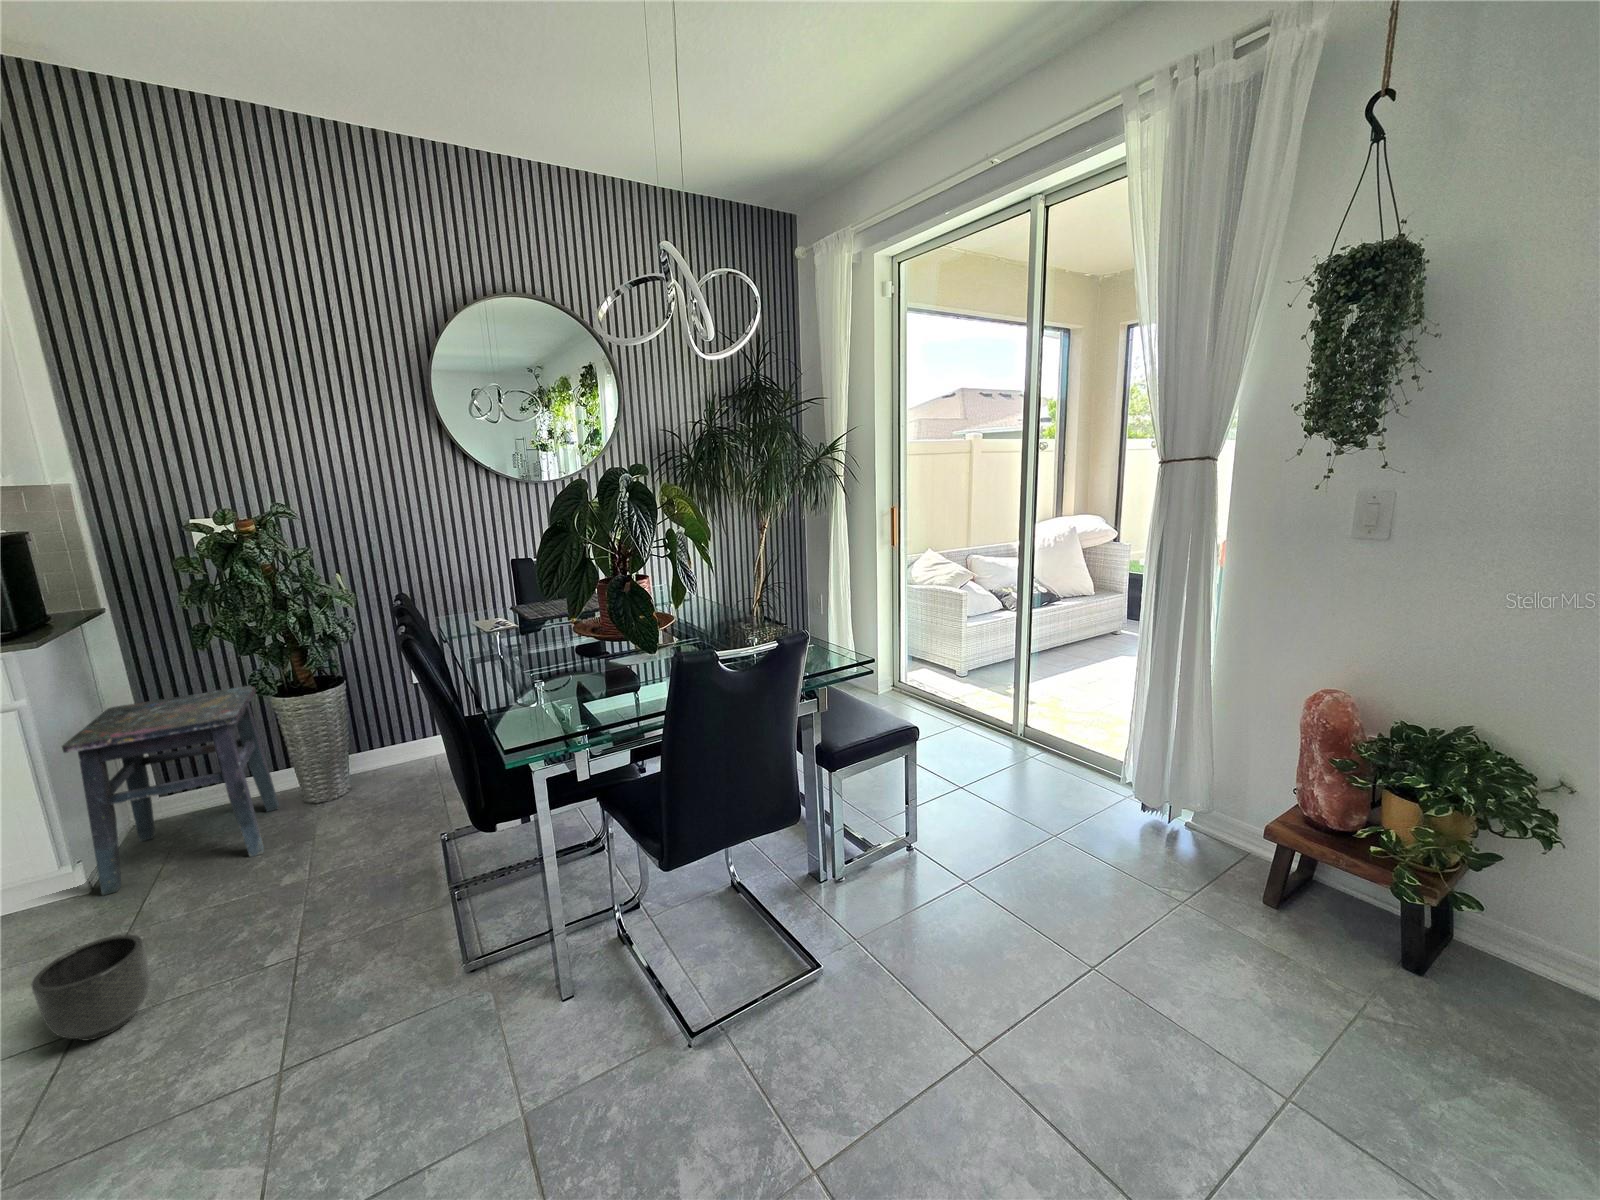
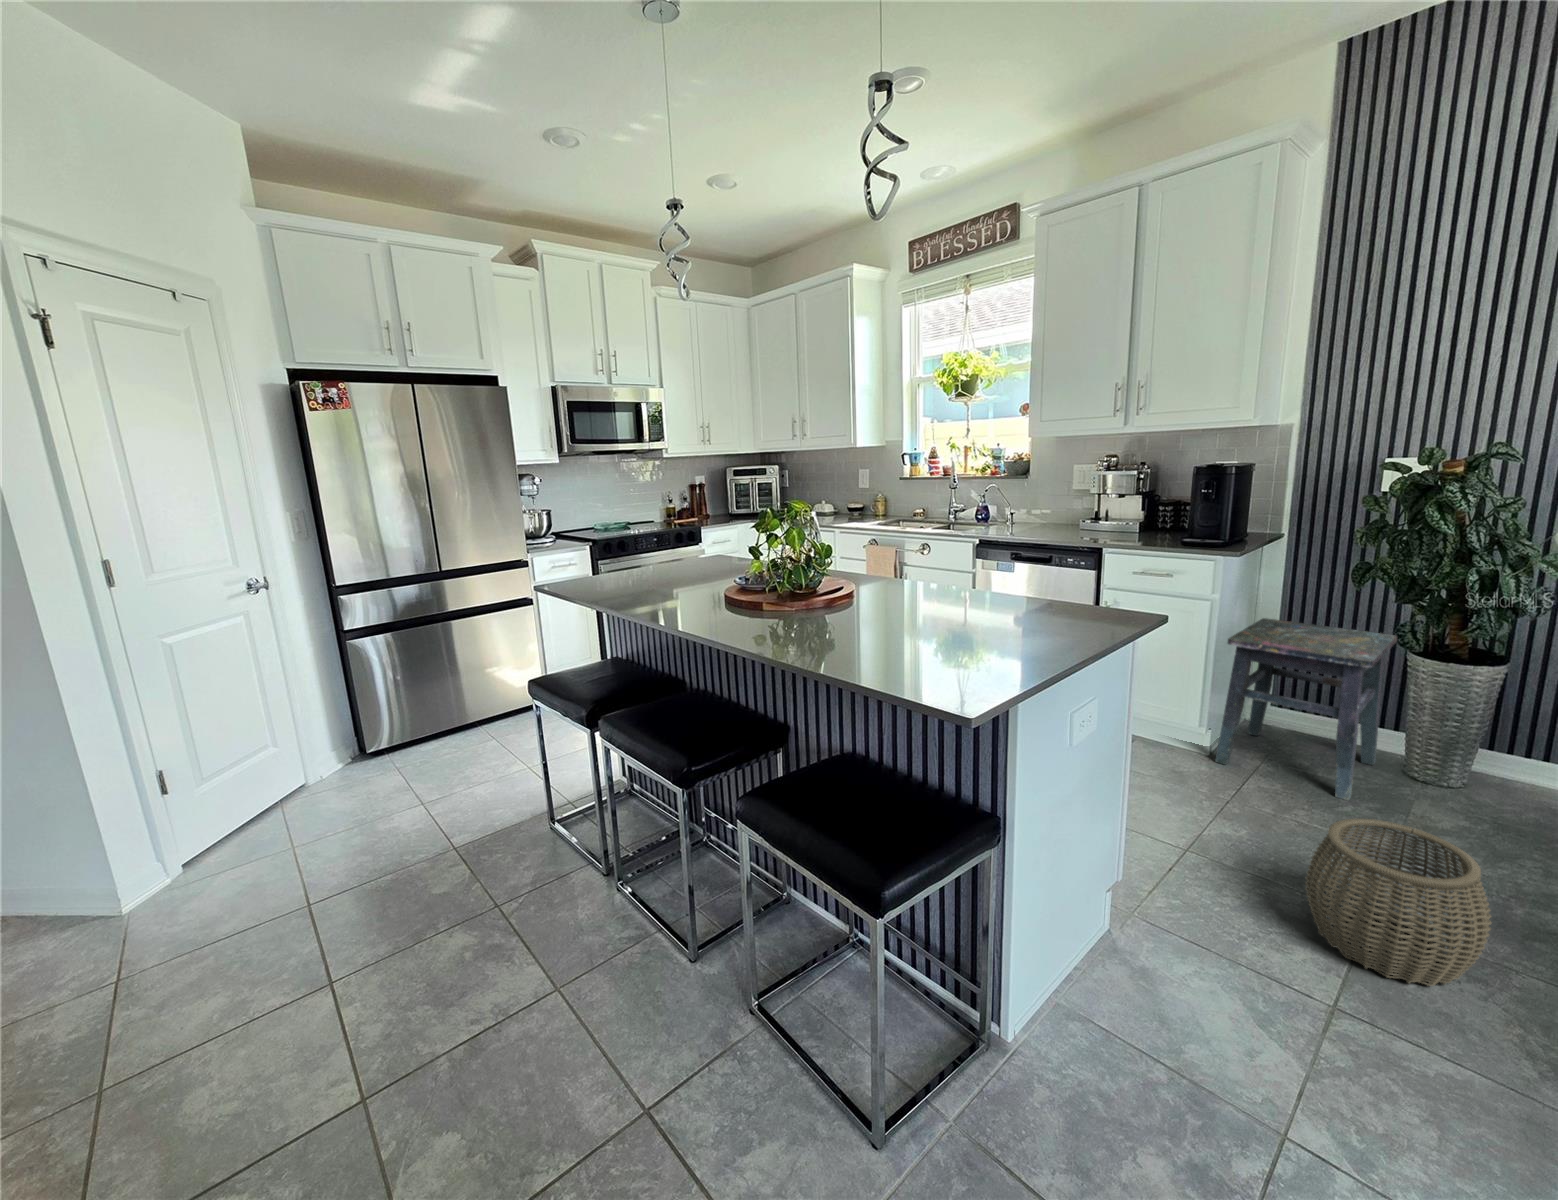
woven basket: none [226,845,382,1001] -> present [1305,818,1491,986]
planter: present [32,935,150,1041] -> none [1170,794,1243,871]

